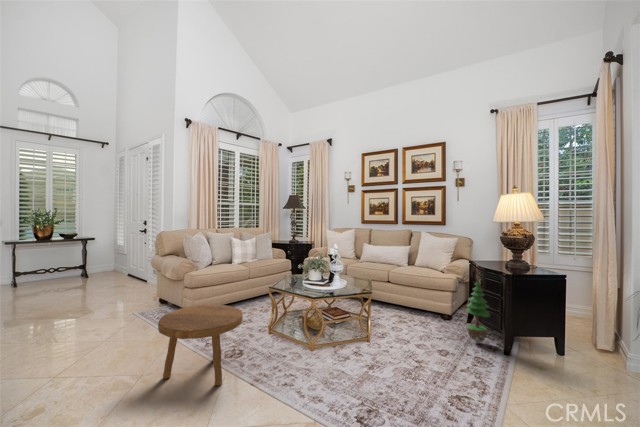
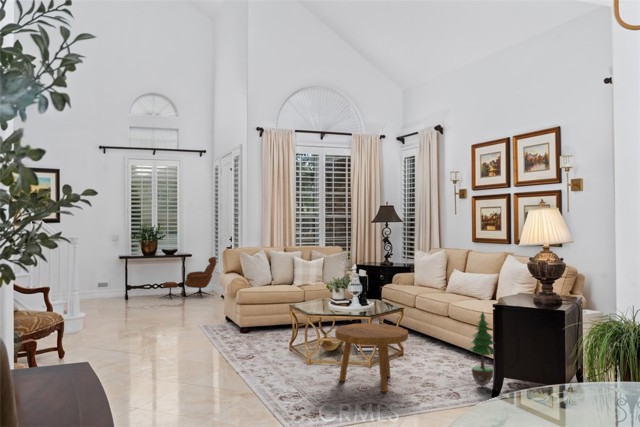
lounge chair: none [58,239,123,283] -> present [163,257,216,298]
footstool: present [158,305,243,386] -> present [335,323,408,392]

